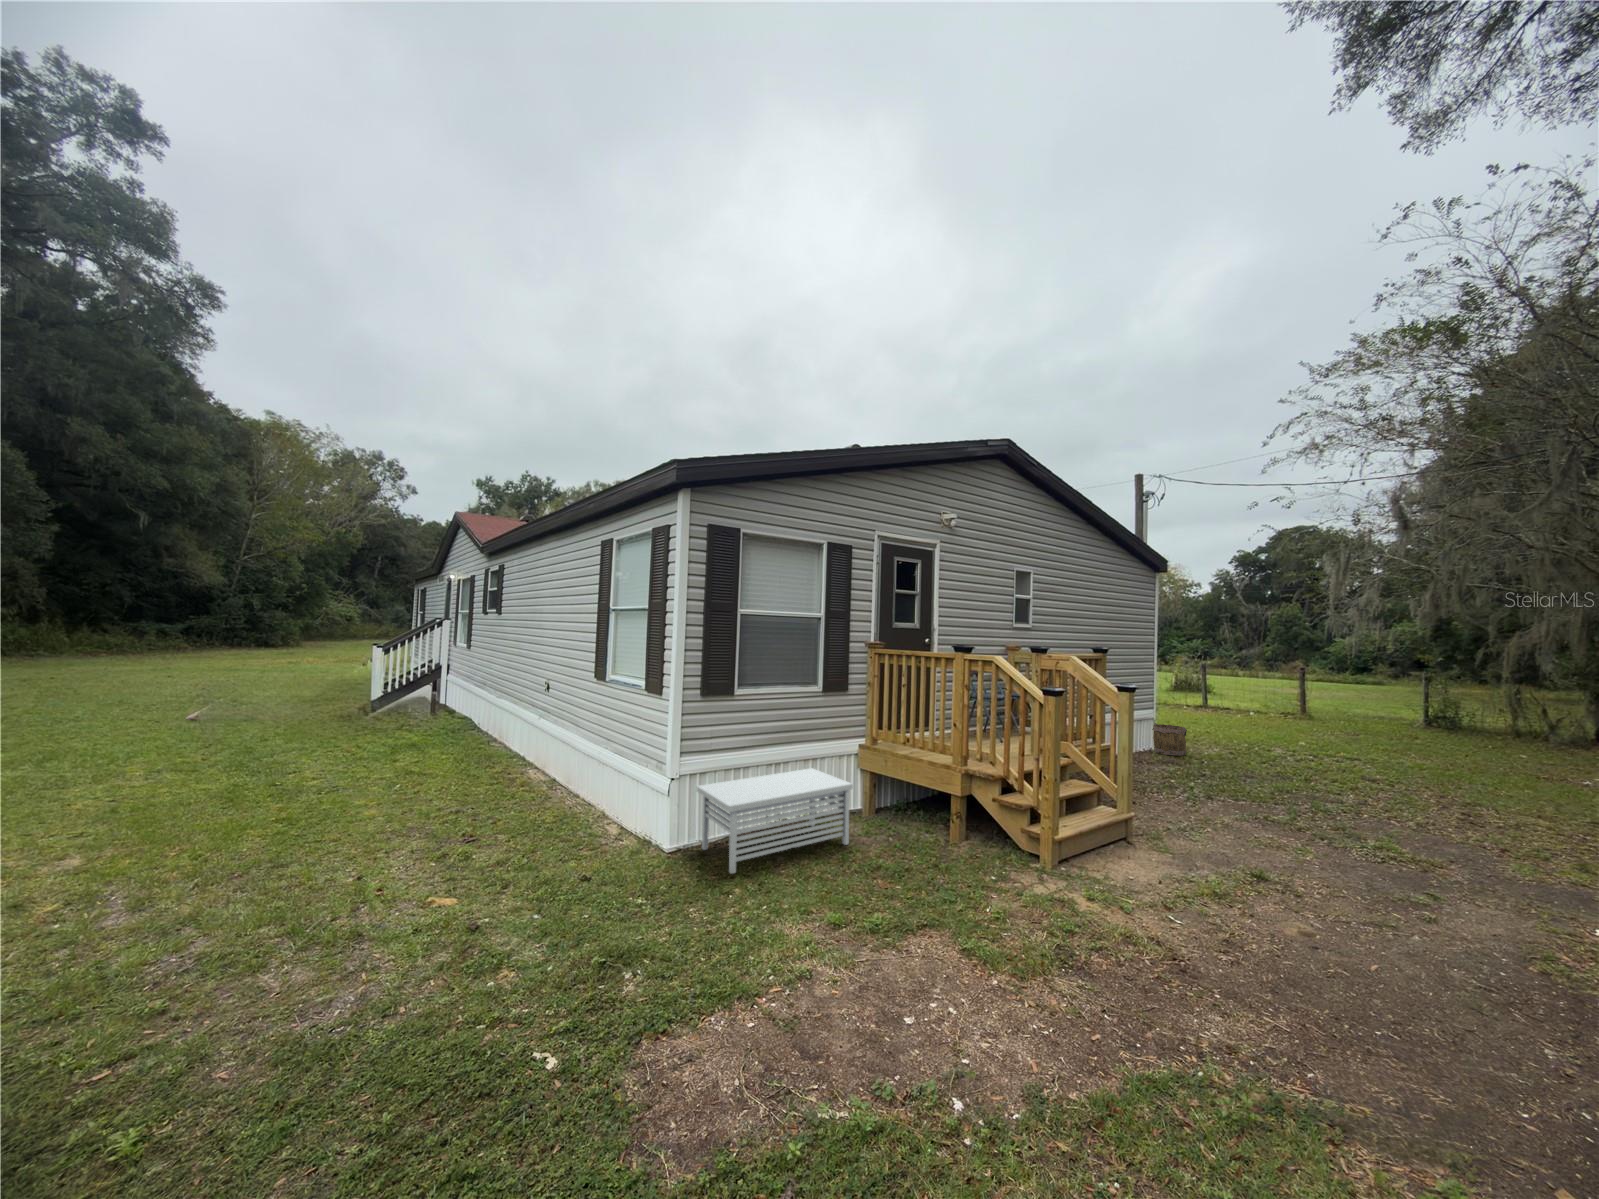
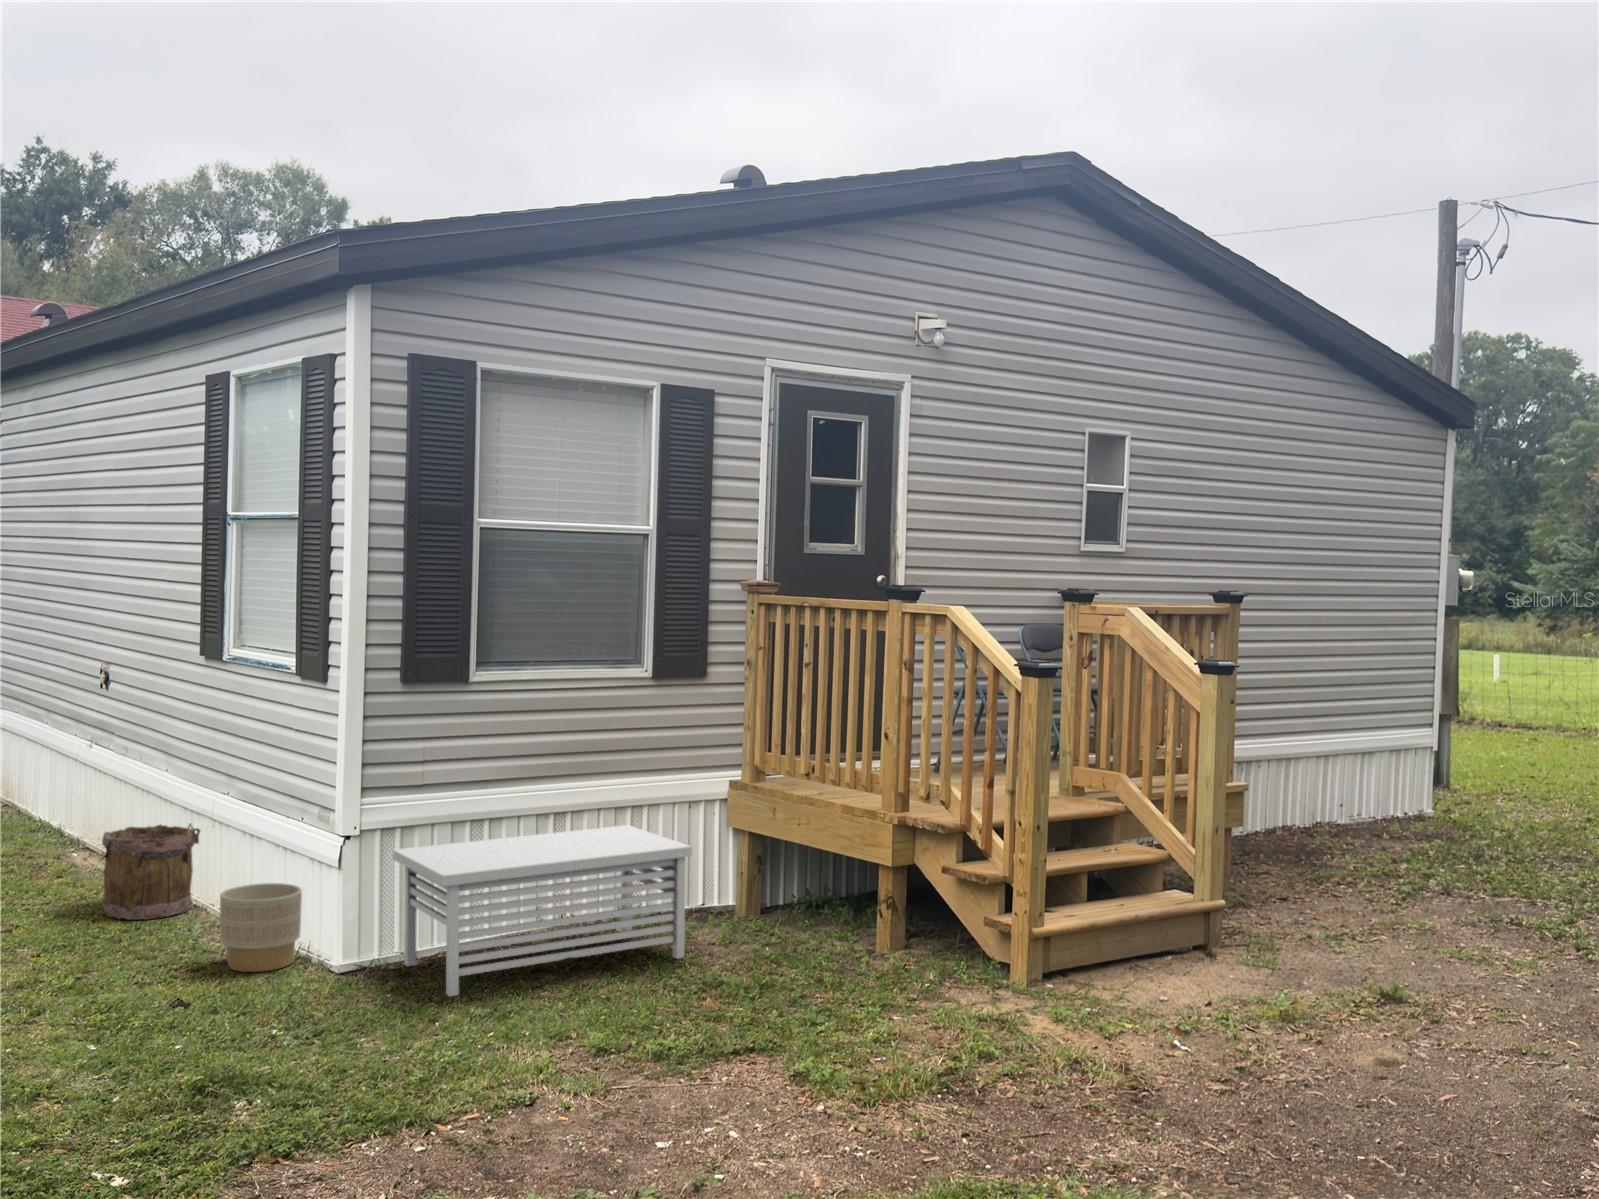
bucket: present [1152,723,1187,756] -> present [102,824,200,920]
planter: none [605,802,648,854] -> present [220,883,302,972]

